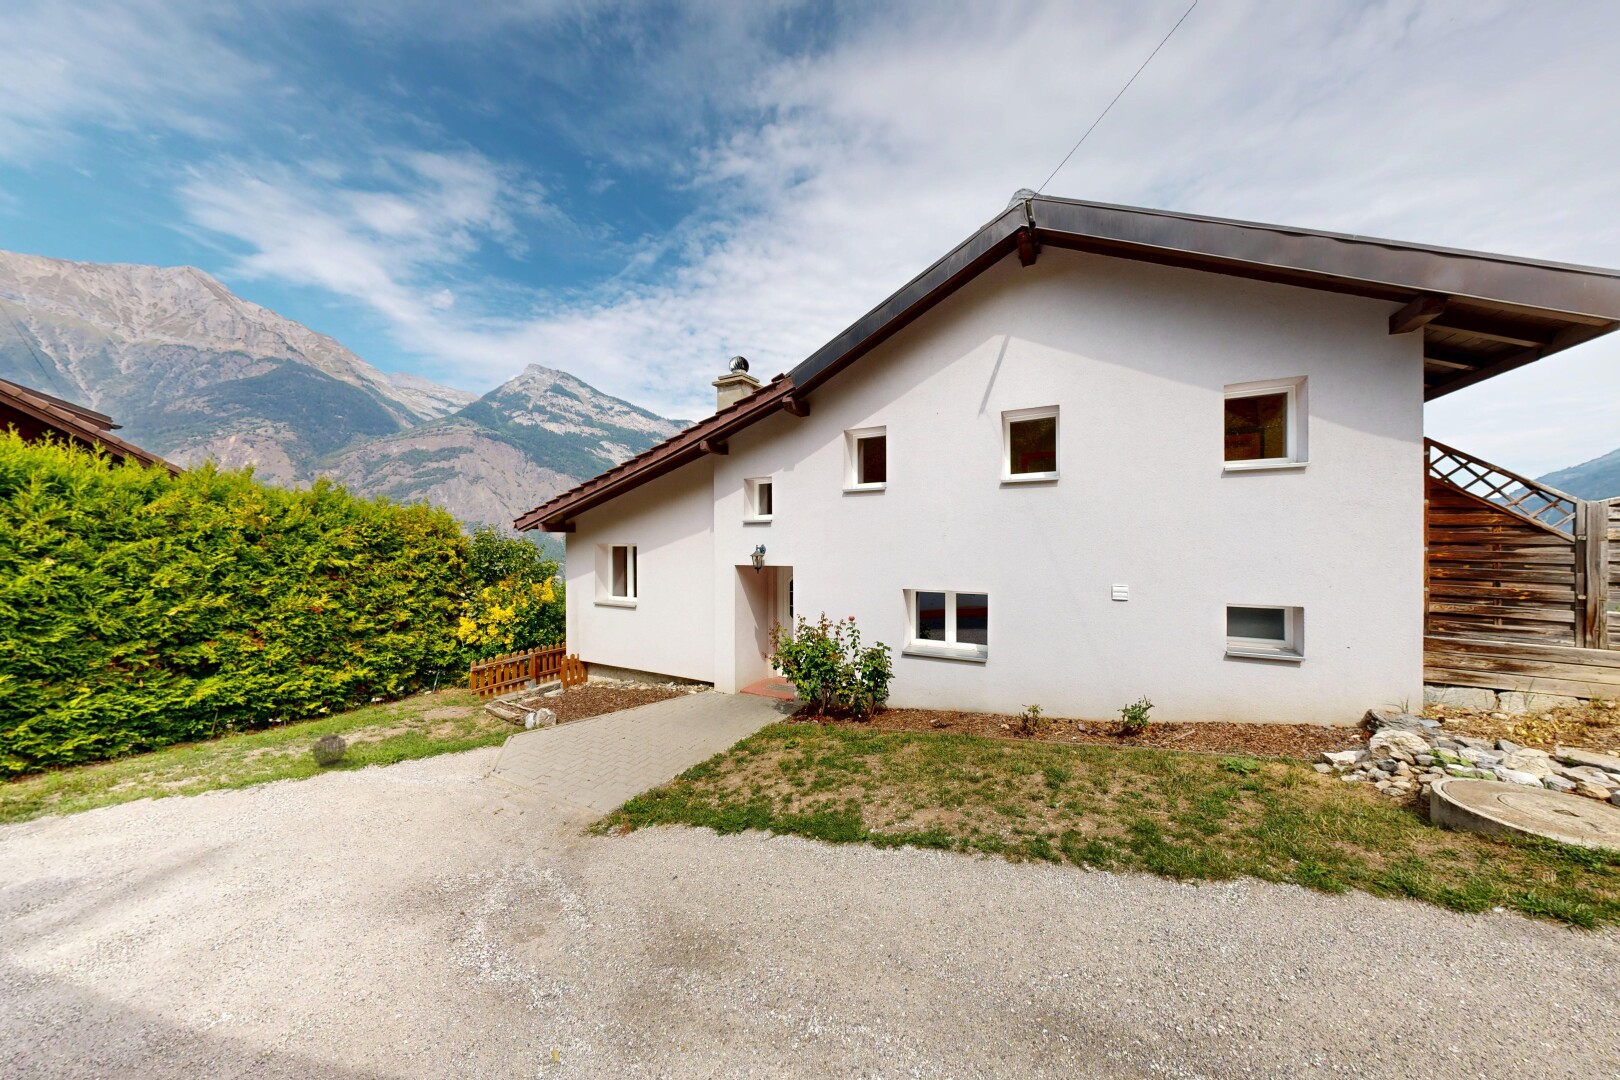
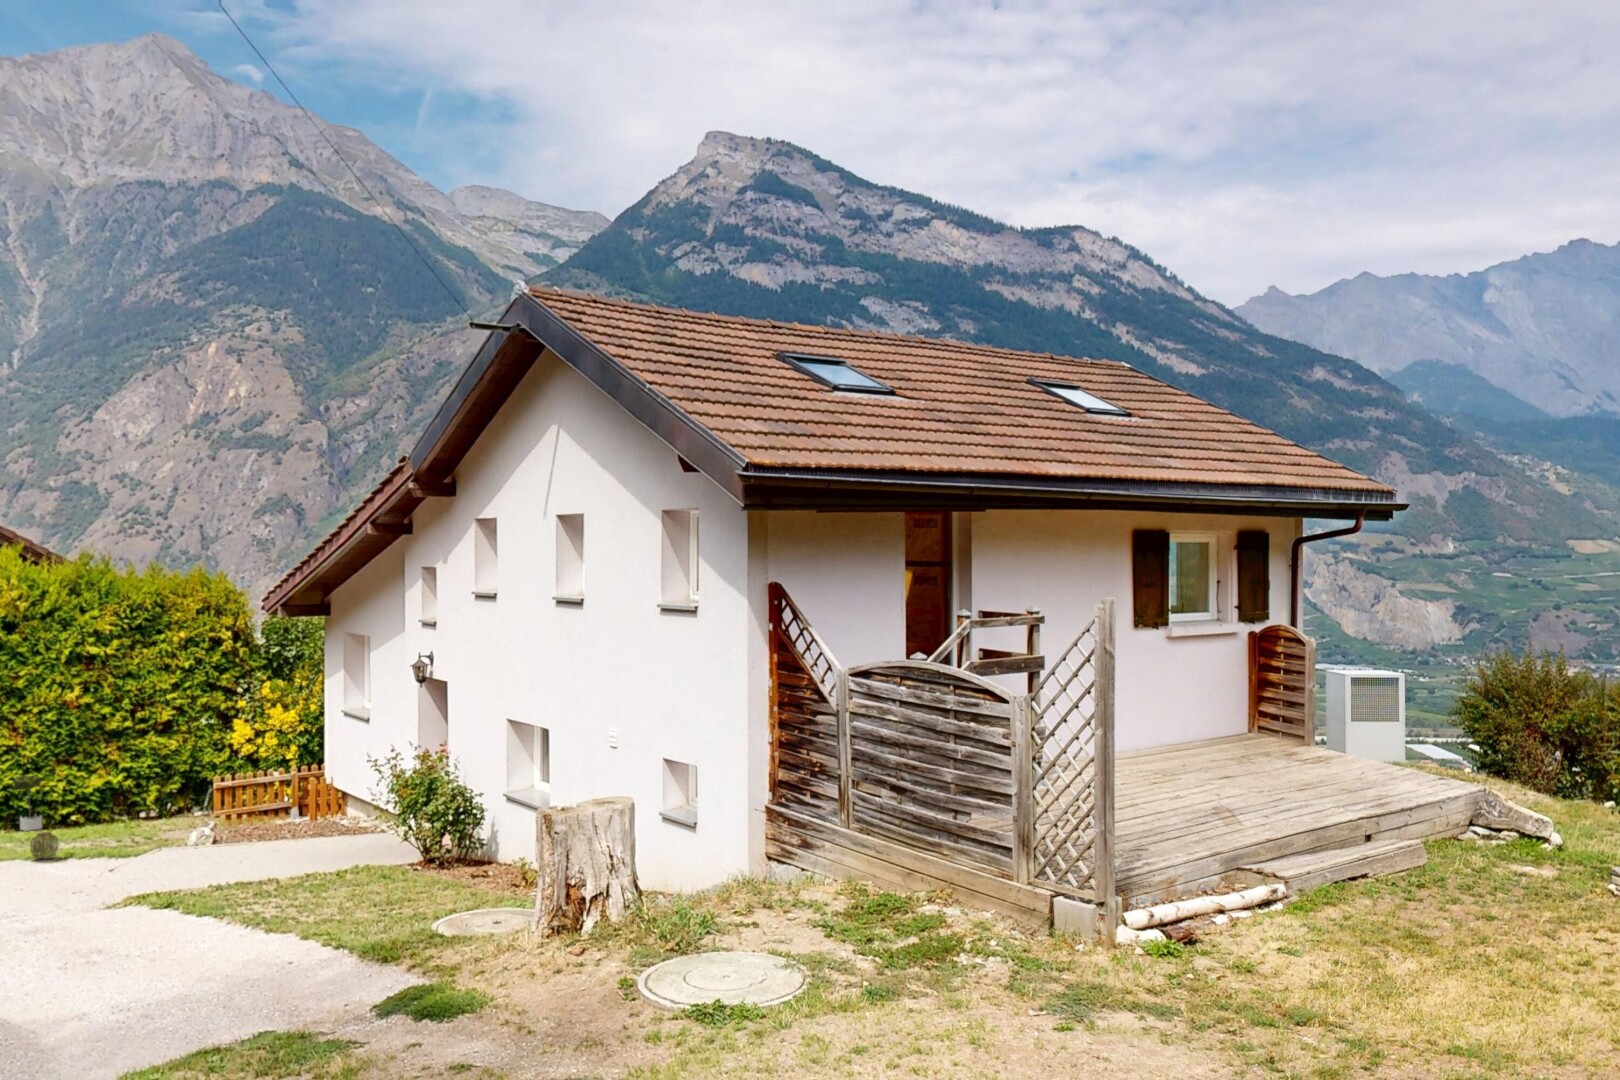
potted tree: none [258,677,290,730] -> present [14,775,42,831]

